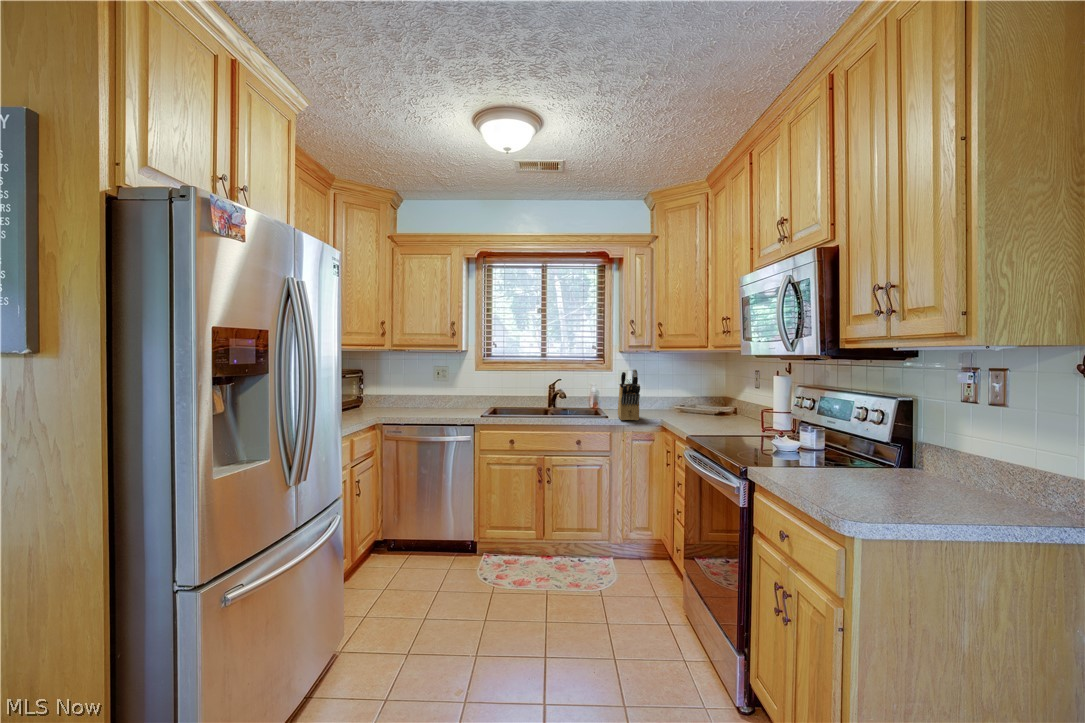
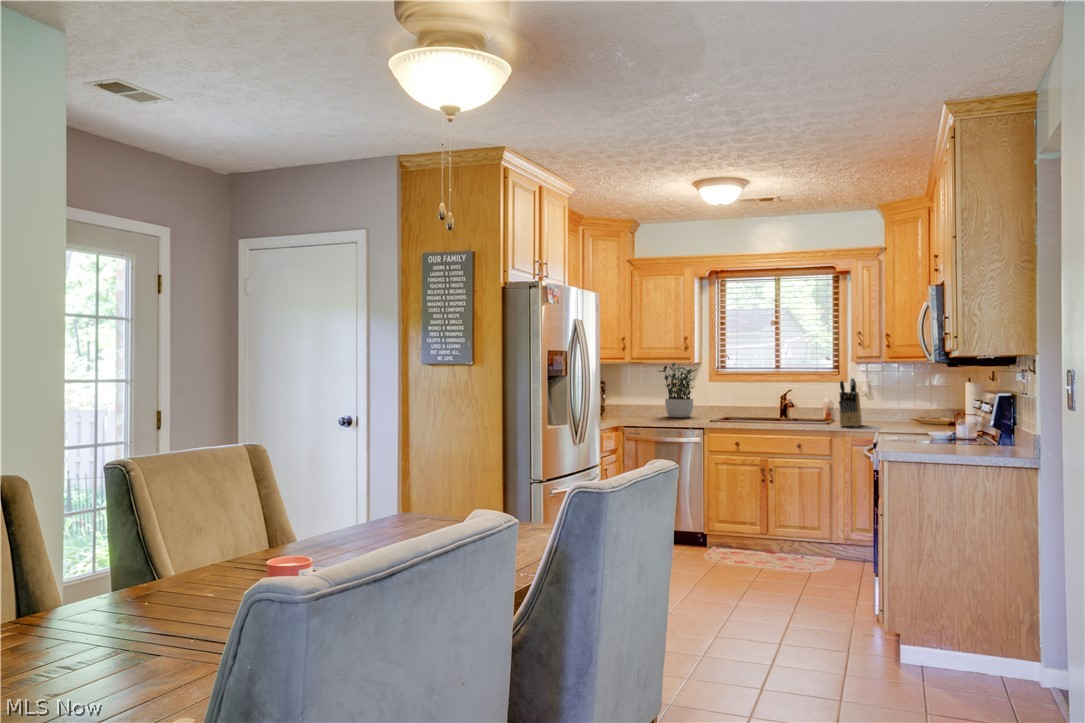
potted plant: none [422,350,466,410] -> present [659,363,697,417]

